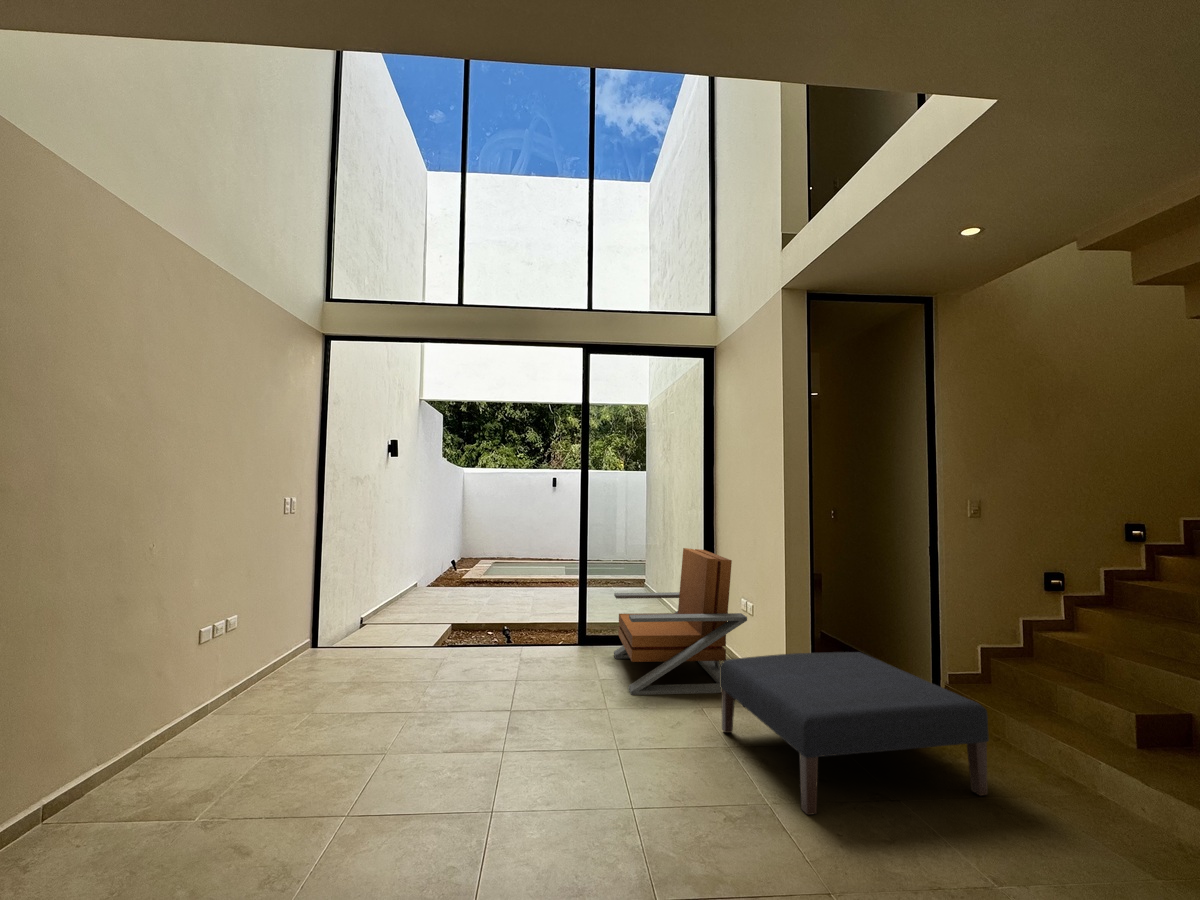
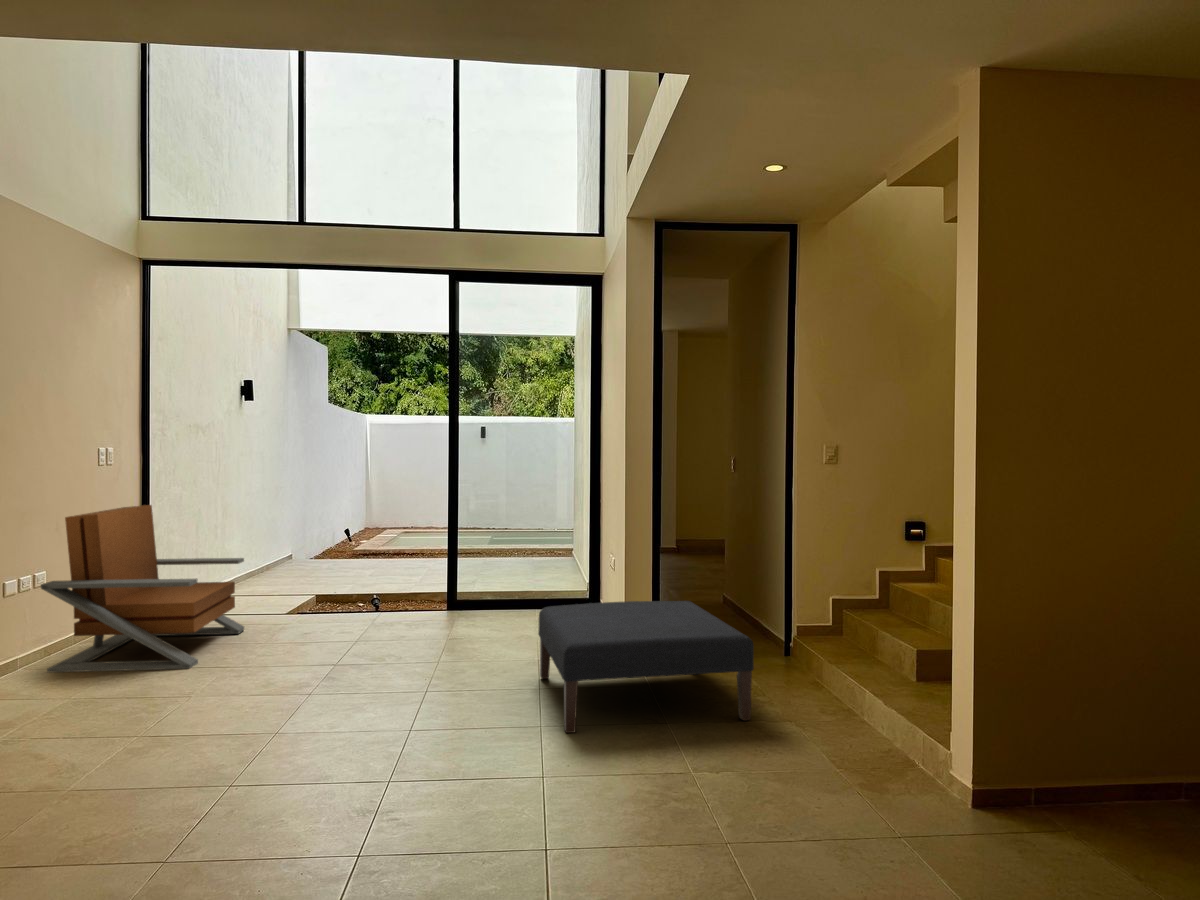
lounge chair: present [614,548,747,695] -> present [41,505,244,672]

